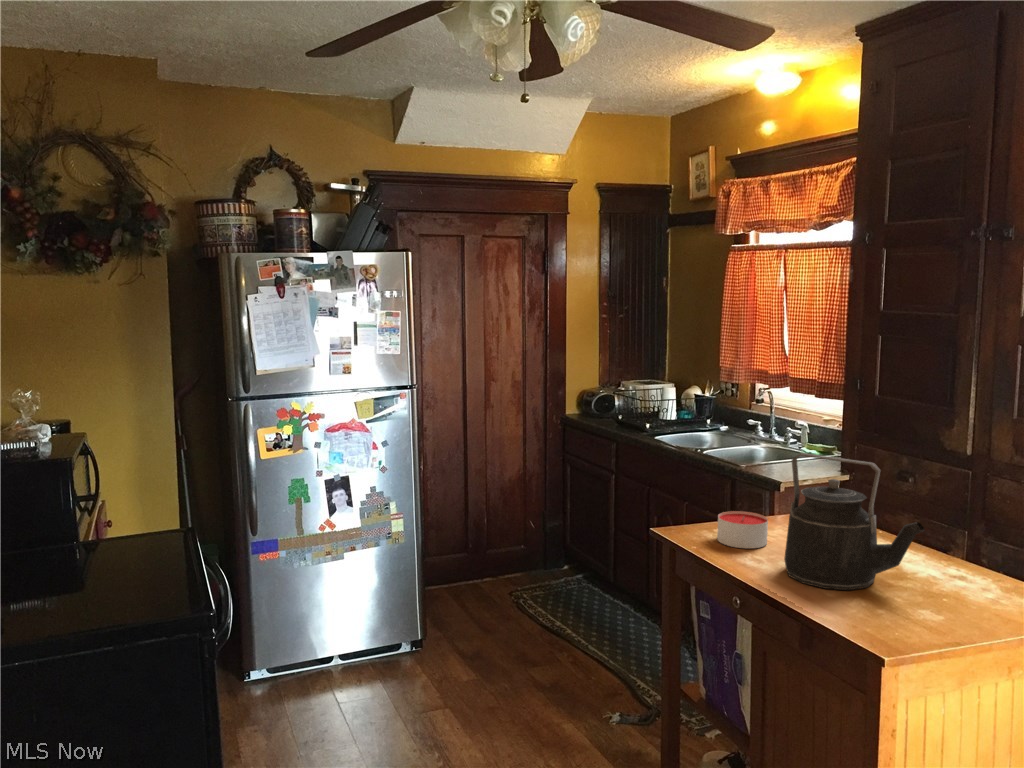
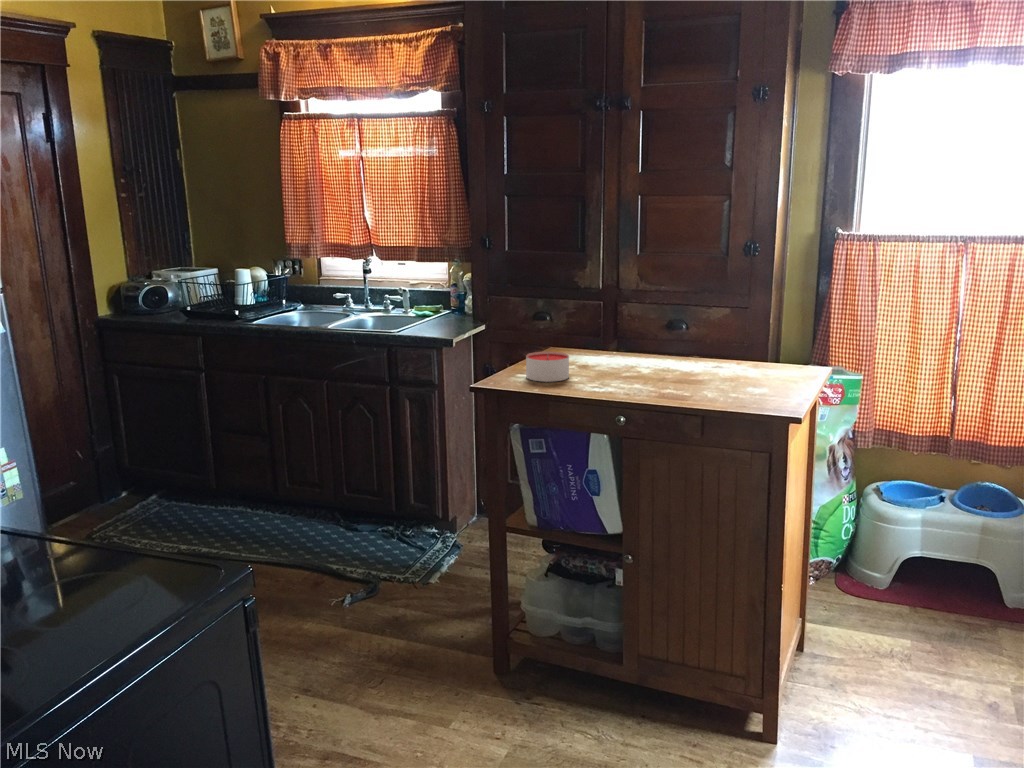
kettle: present [784,453,925,590] -> none [610,285,715,391]

